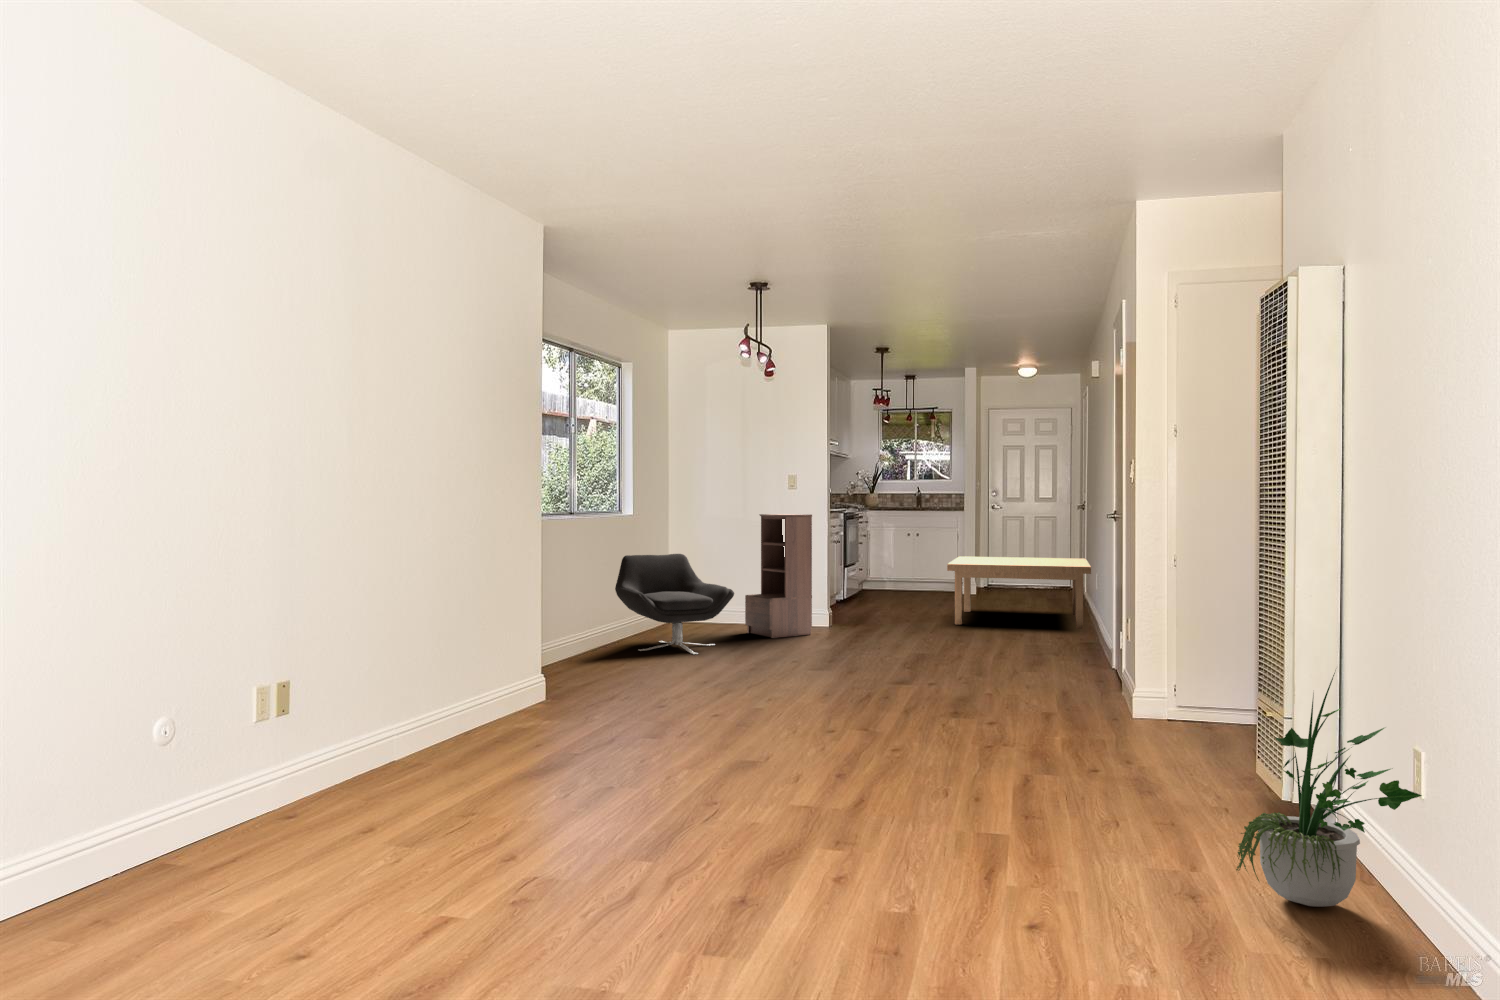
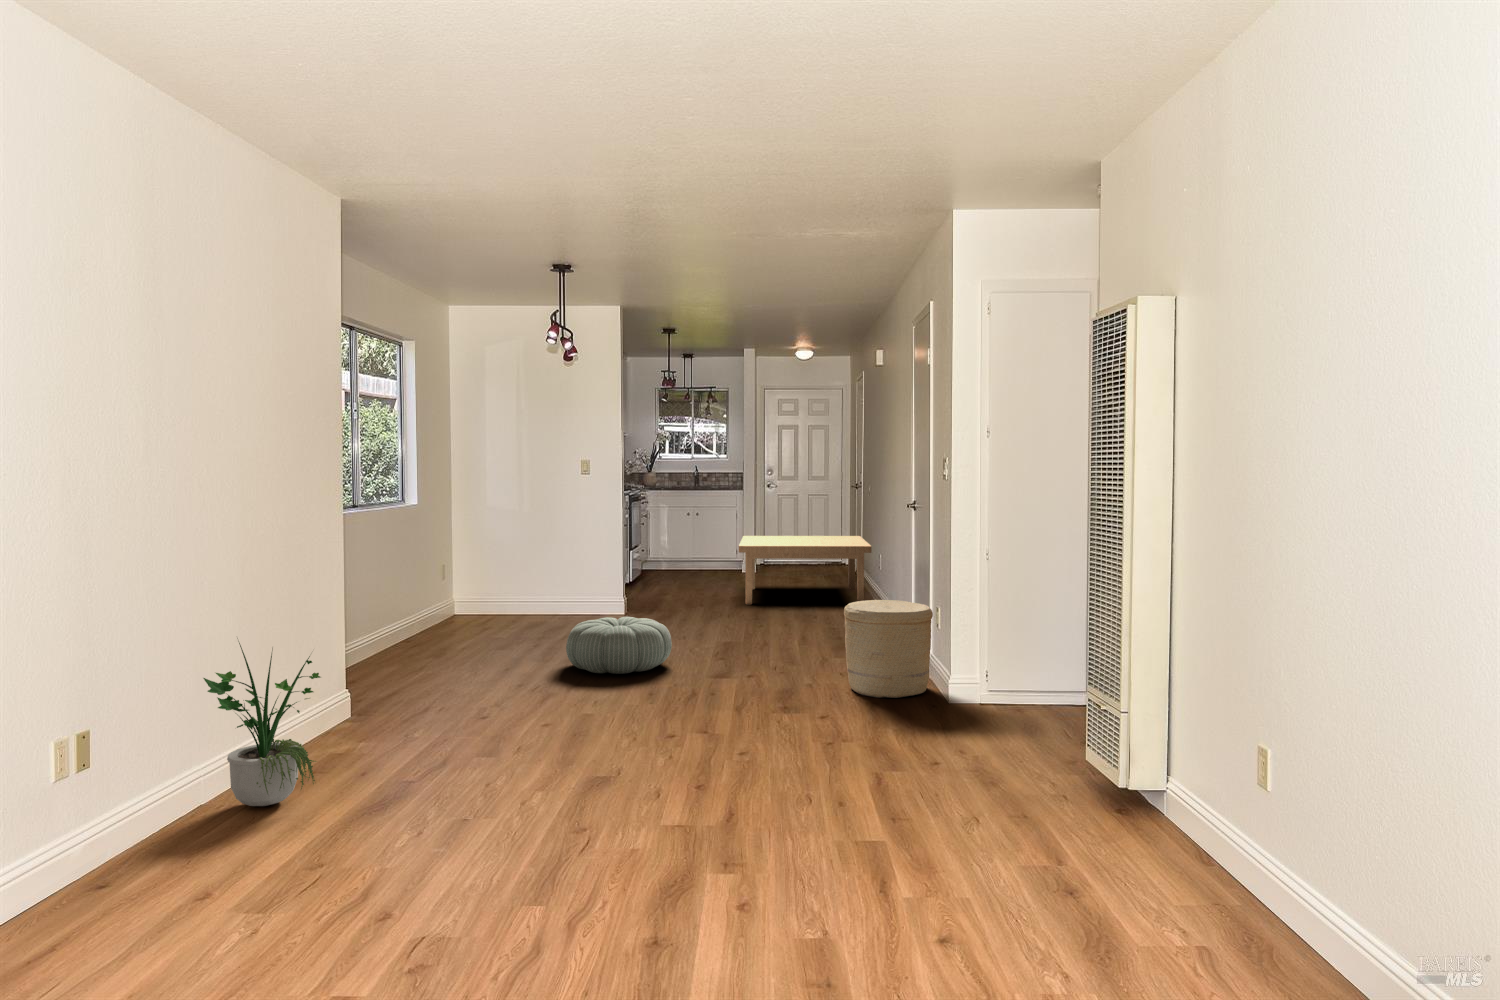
bookshelf: present [745,514,812,638] -> none [541,500,610,628]
lounge chair: present [615,554,734,654] -> none [402,544,535,653]
woven basket: none [1025,611,1123,712] -> present [844,600,933,698]
pouf: none [754,623,857,677] -> present [566,617,672,674]
potted plant: present [1236,673,1422,907] -> present [203,643,320,806]

